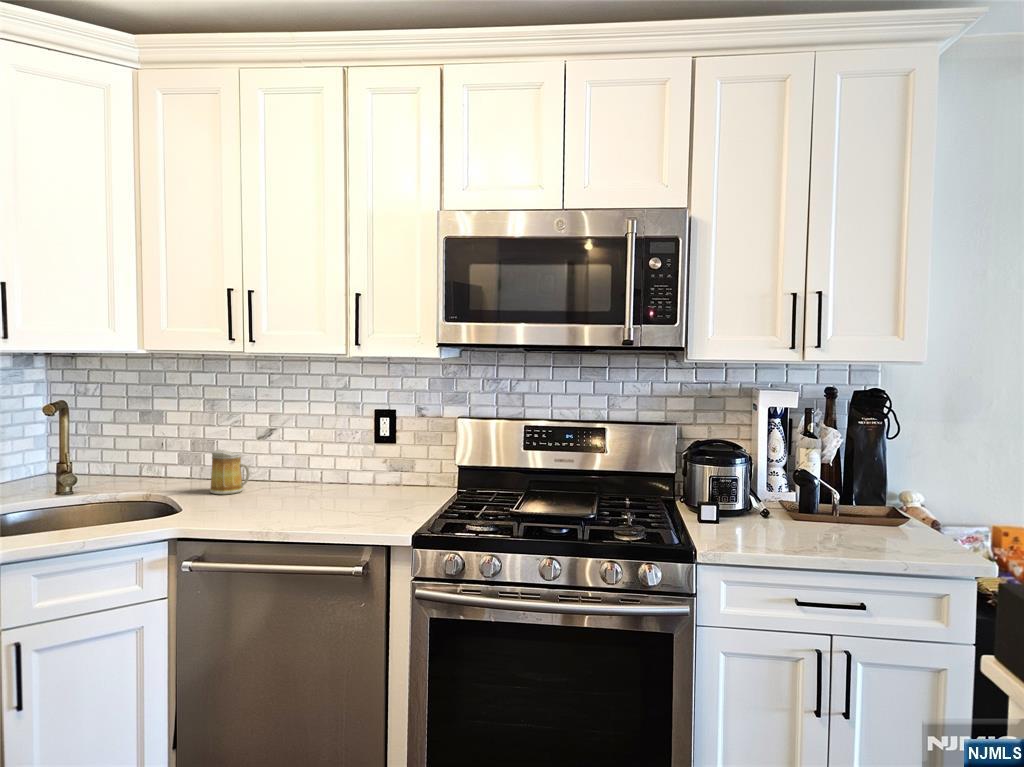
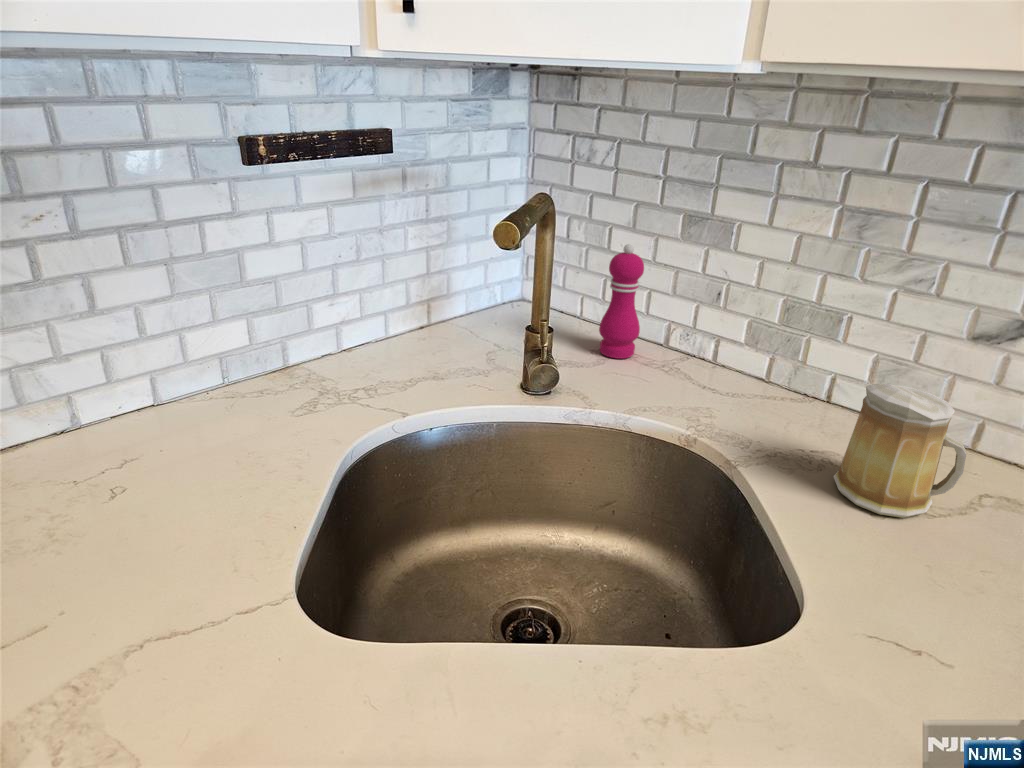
pepper mill: none [102,426,124,482] -> present [599,244,644,359]

